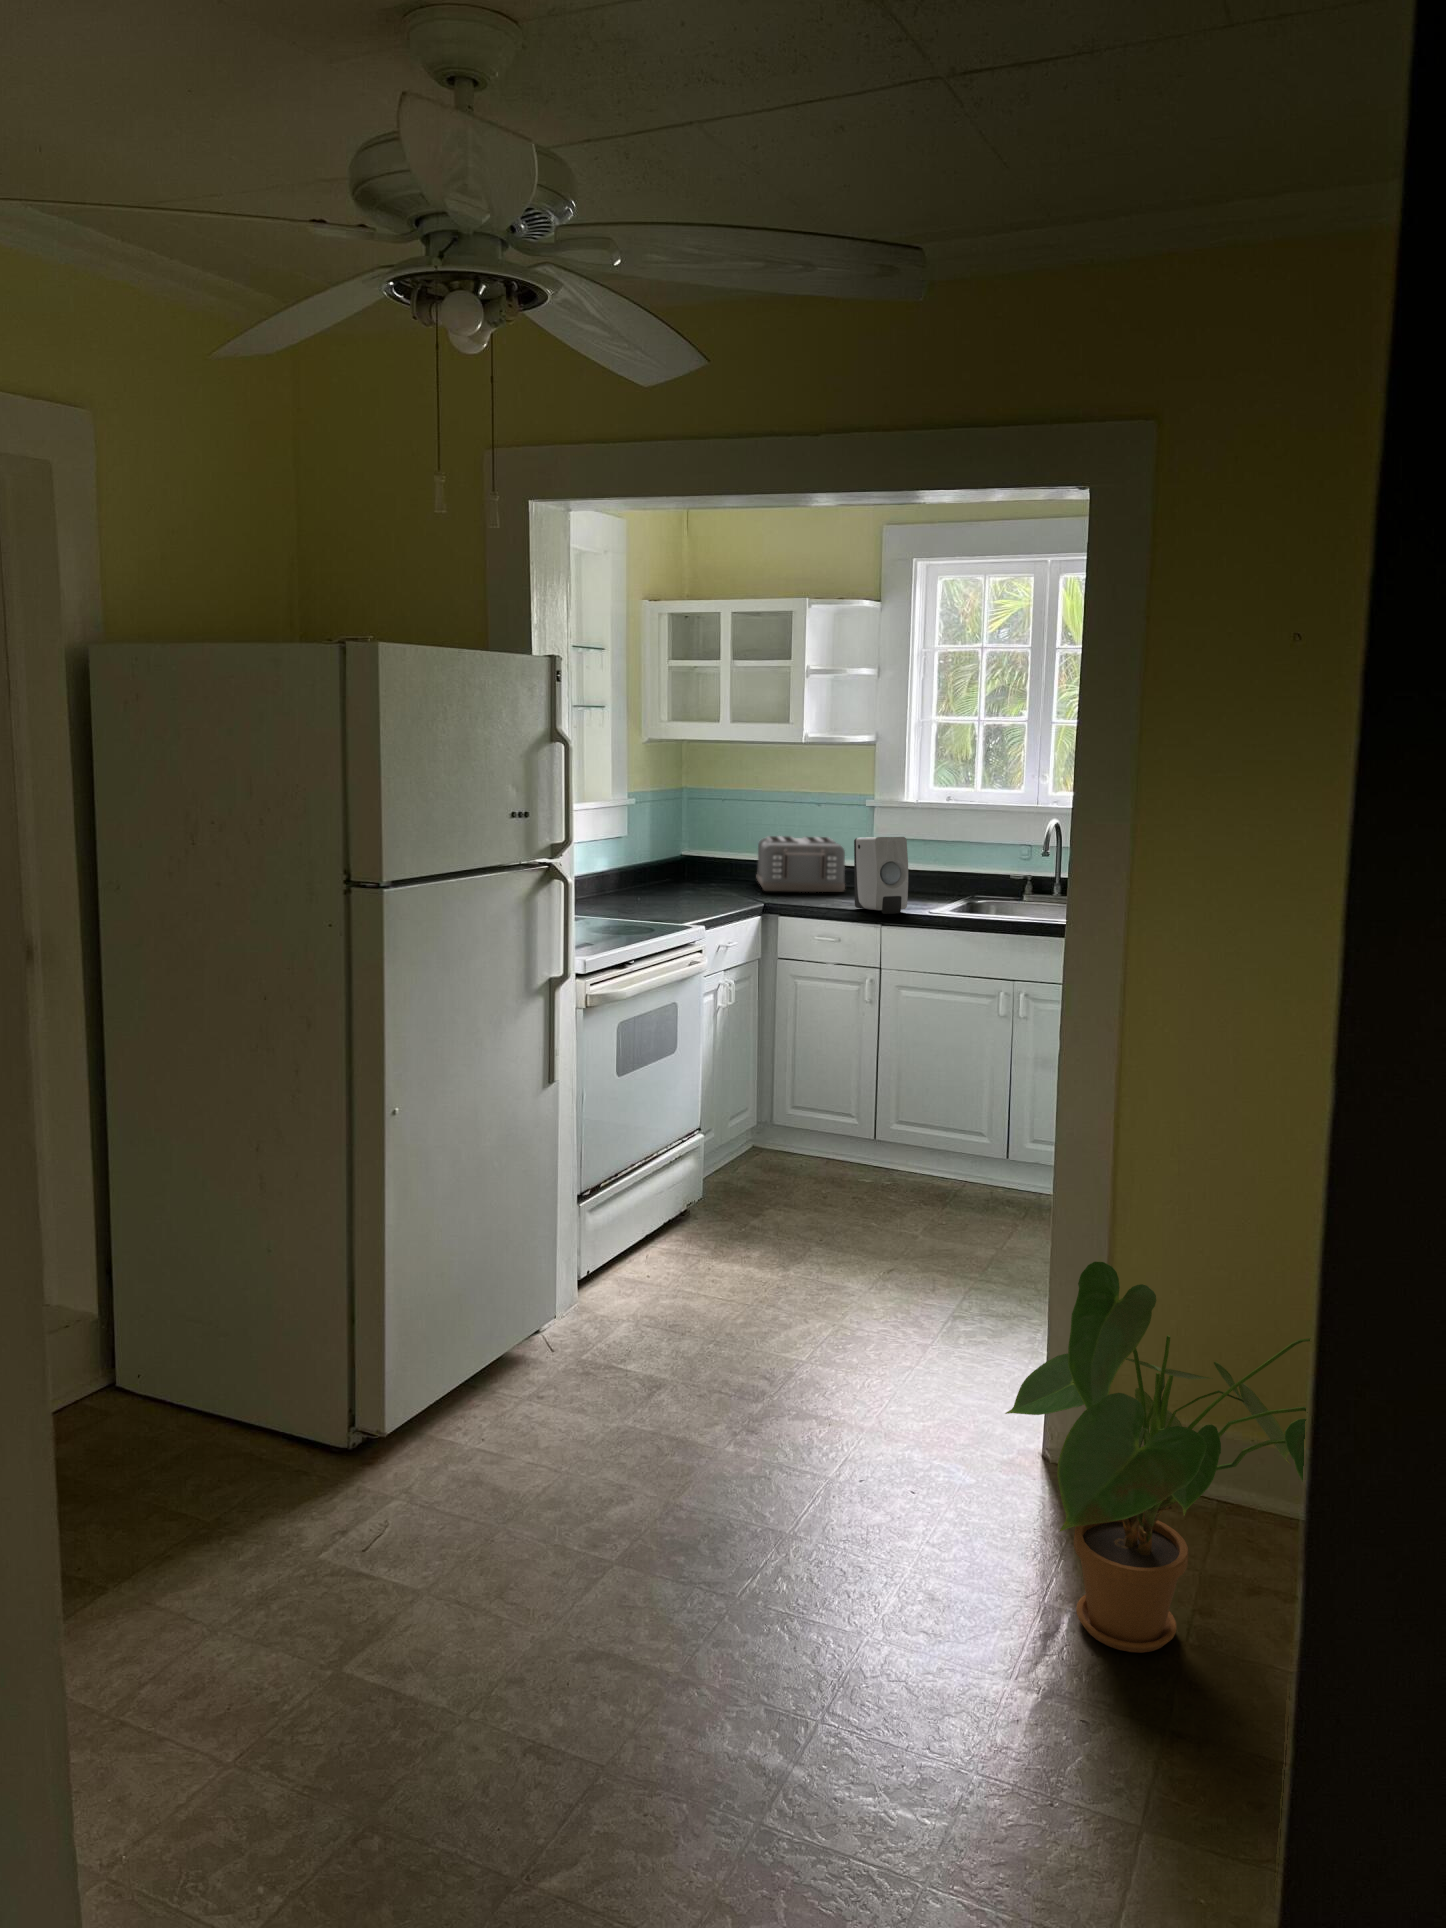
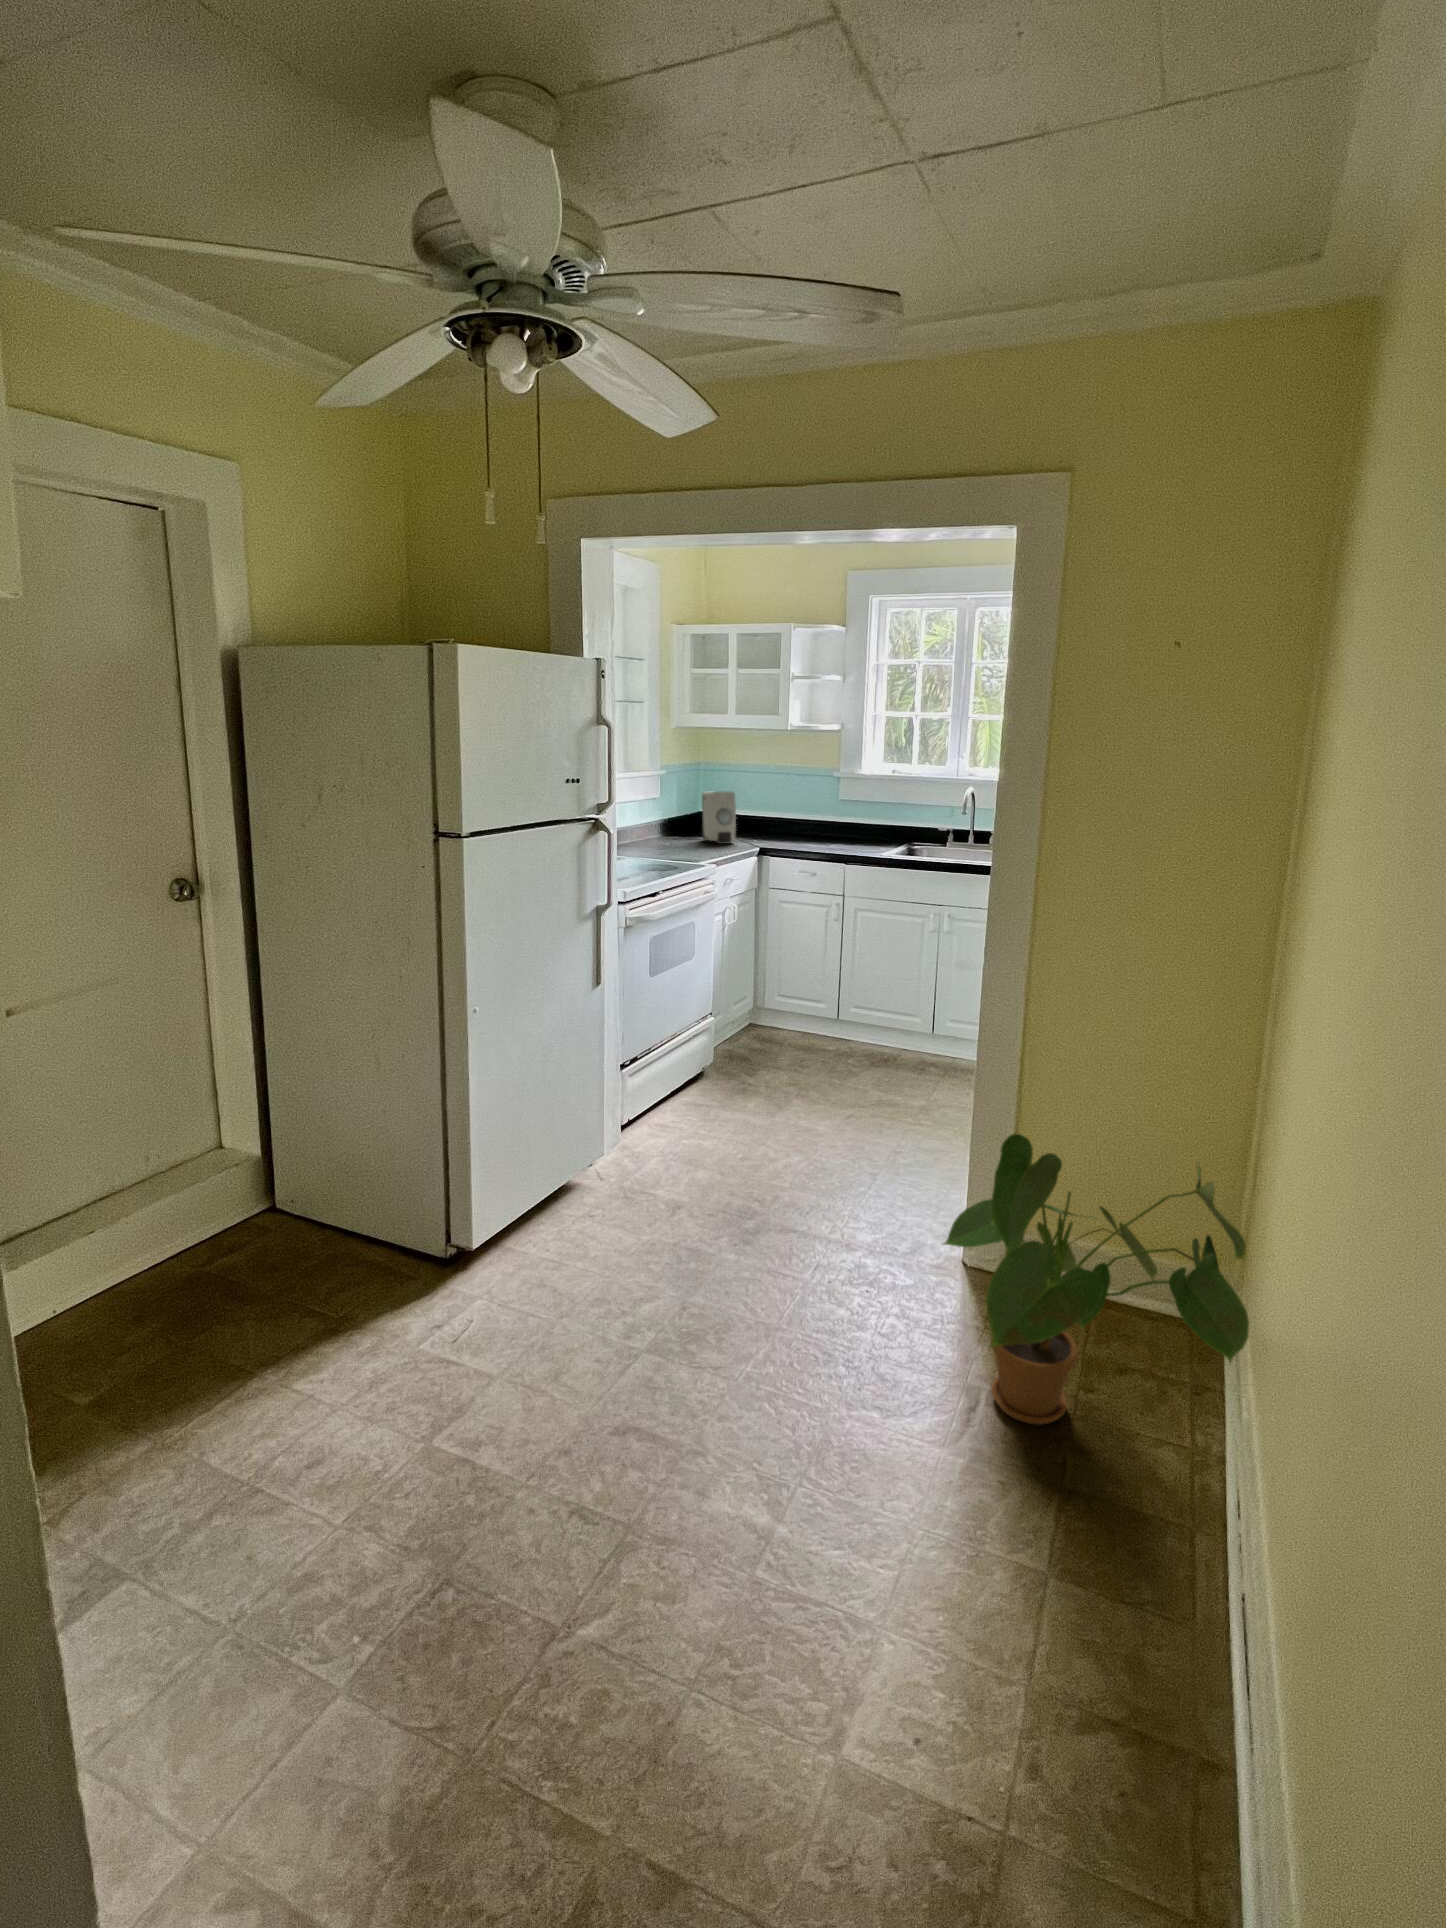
toaster: present [756,836,845,892] -> none [753,799,818,840]
soap dispenser: present [854,837,908,914] -> present [702,791,736,844]

